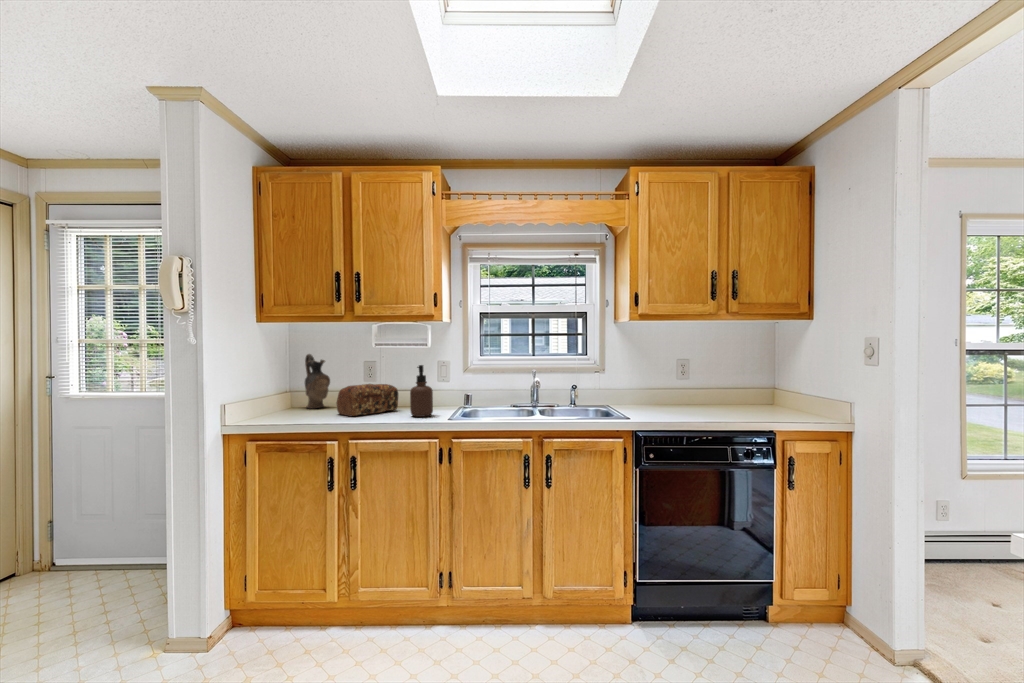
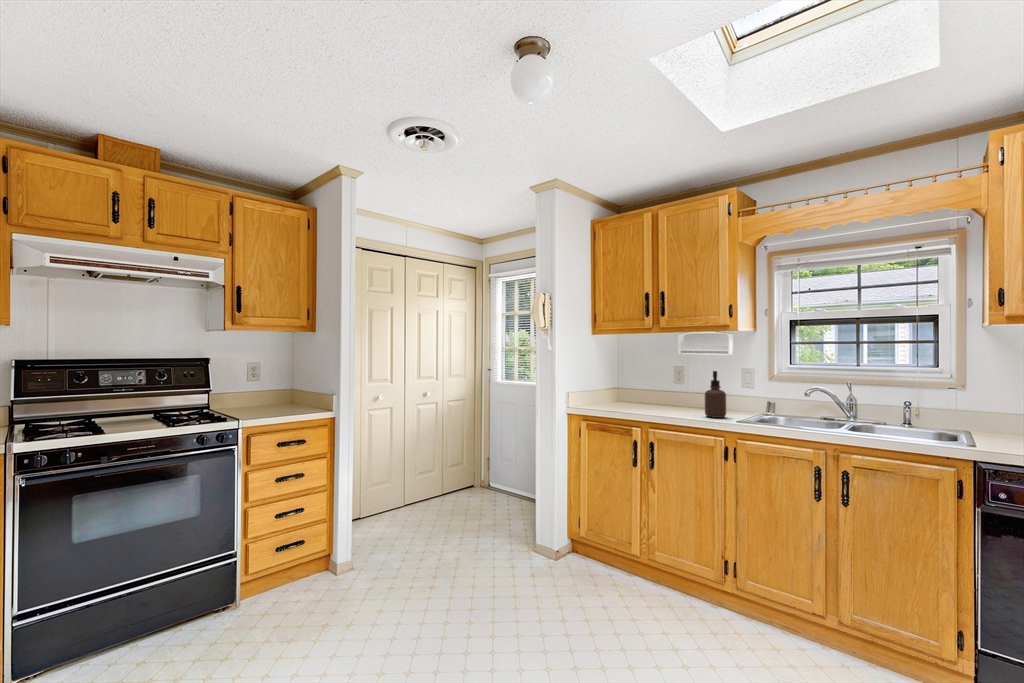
ceramic pitcher: present [305,354,330,408] -> none [629,359,649,404]
bread loaf: present [336,384,398,416] -> none [647,386,701,411]

